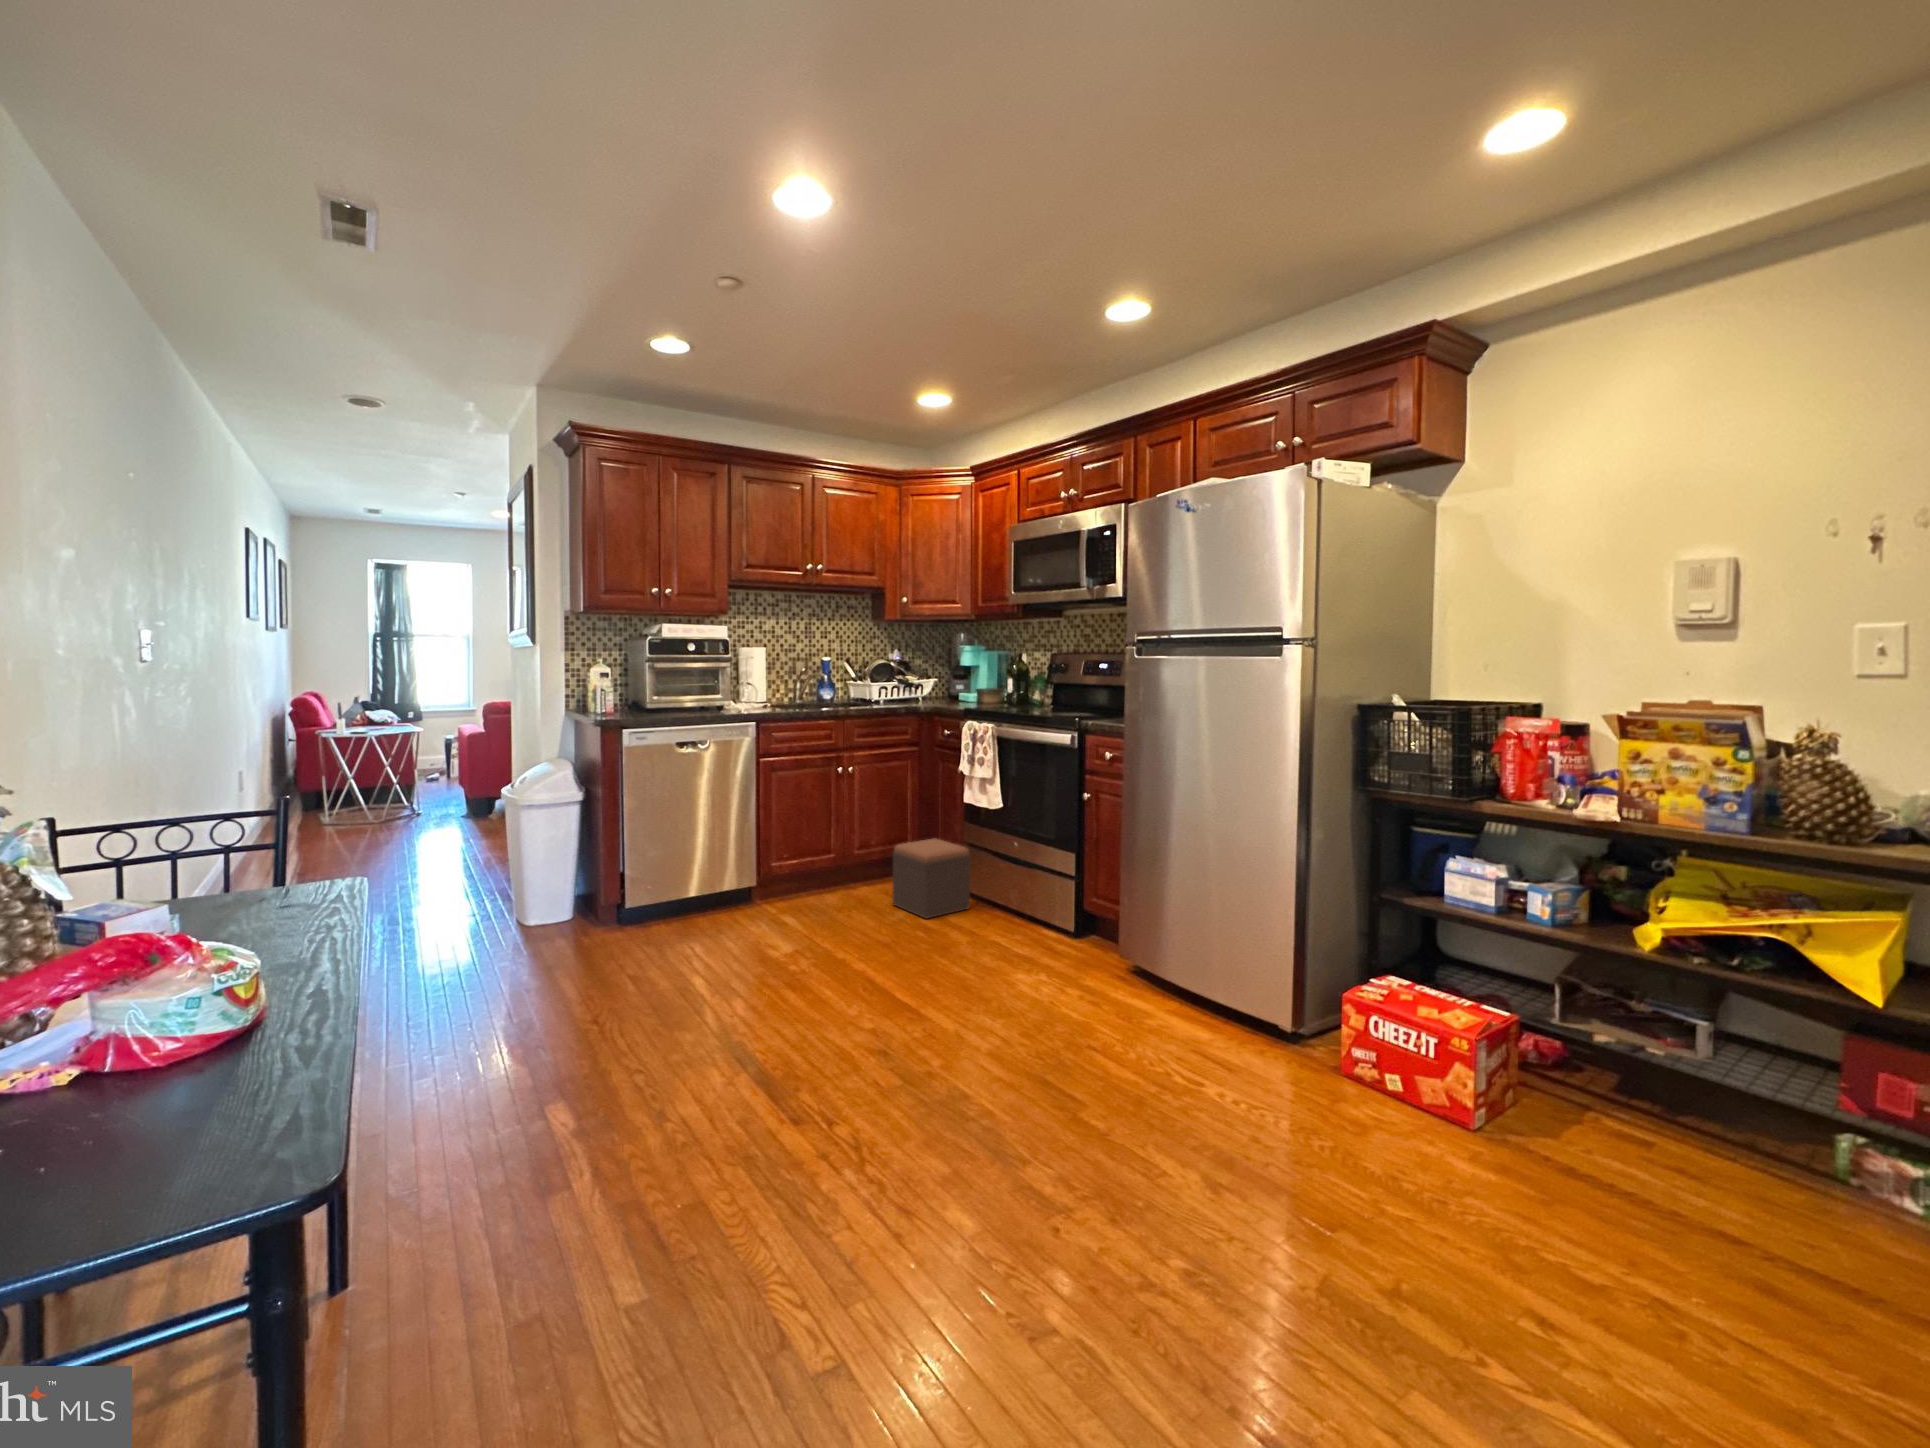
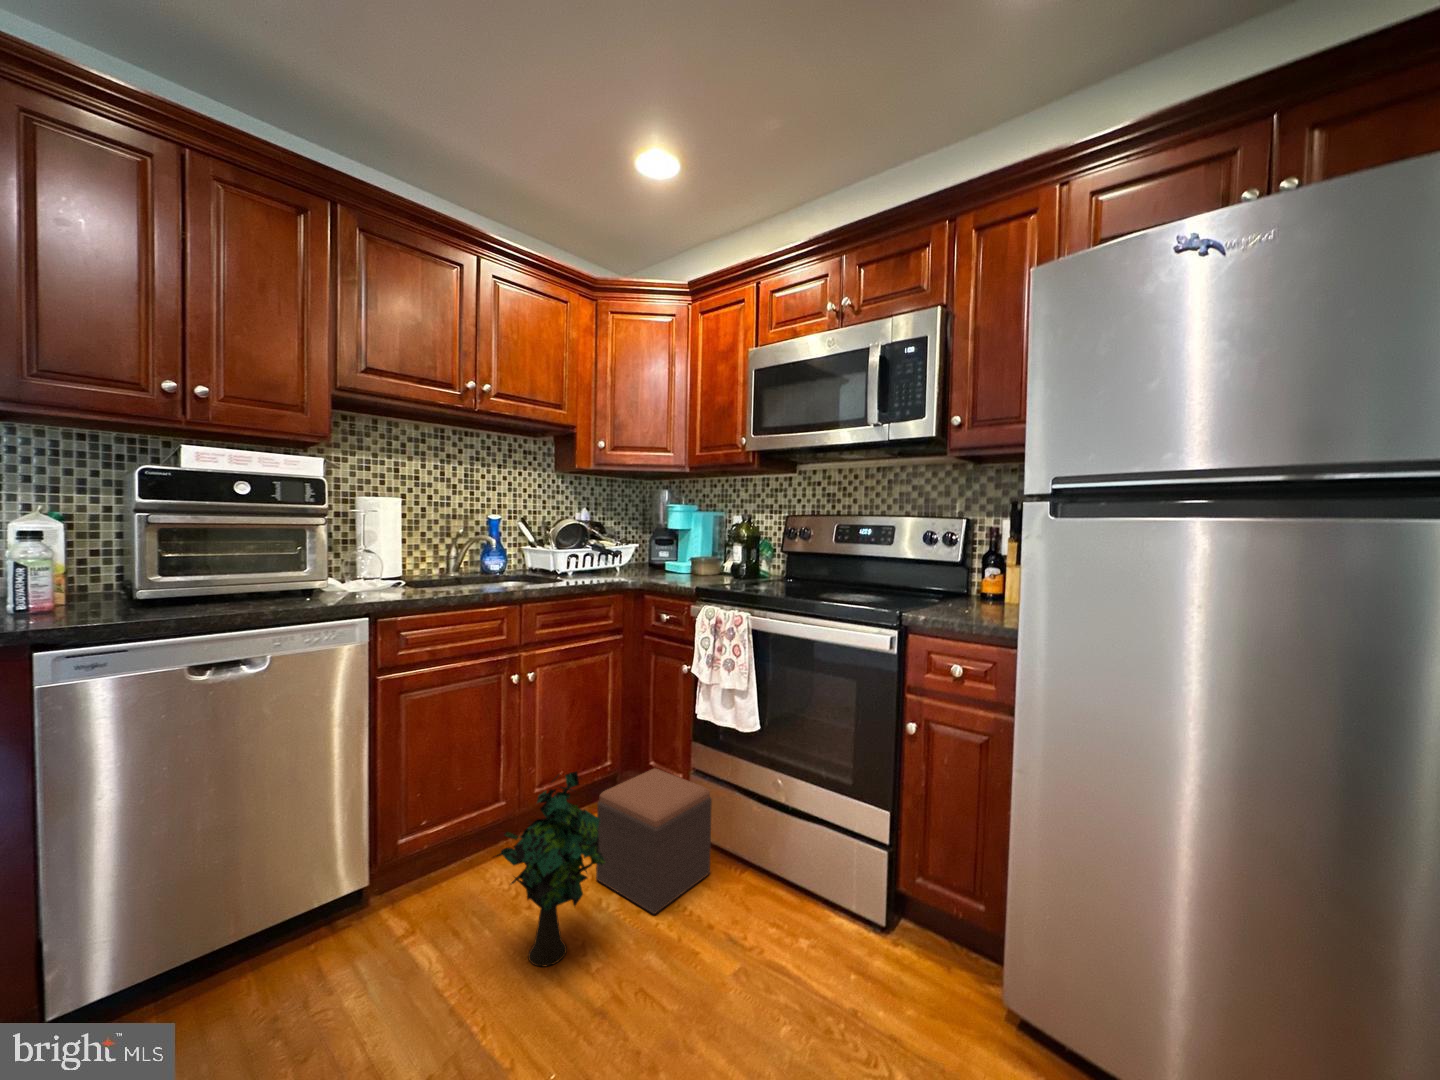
decorative plant: none [826,816,892,928] -> present [496,772,605,967]

